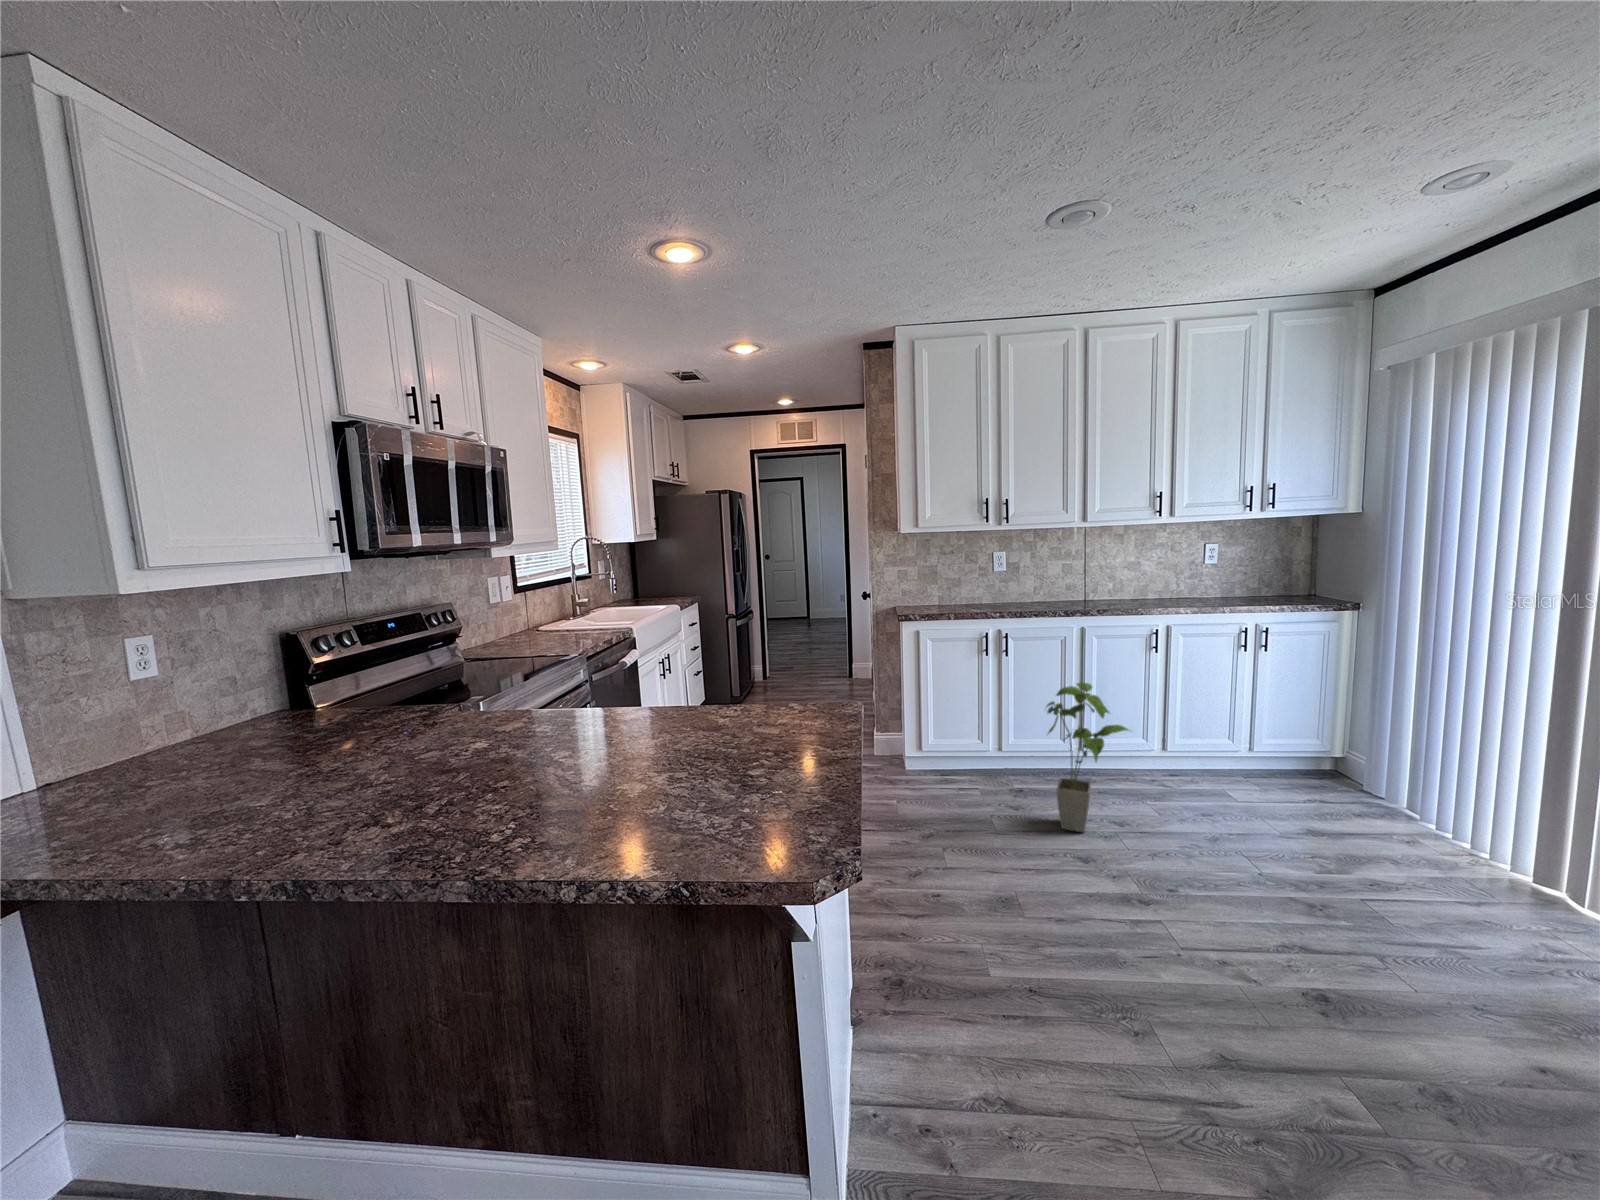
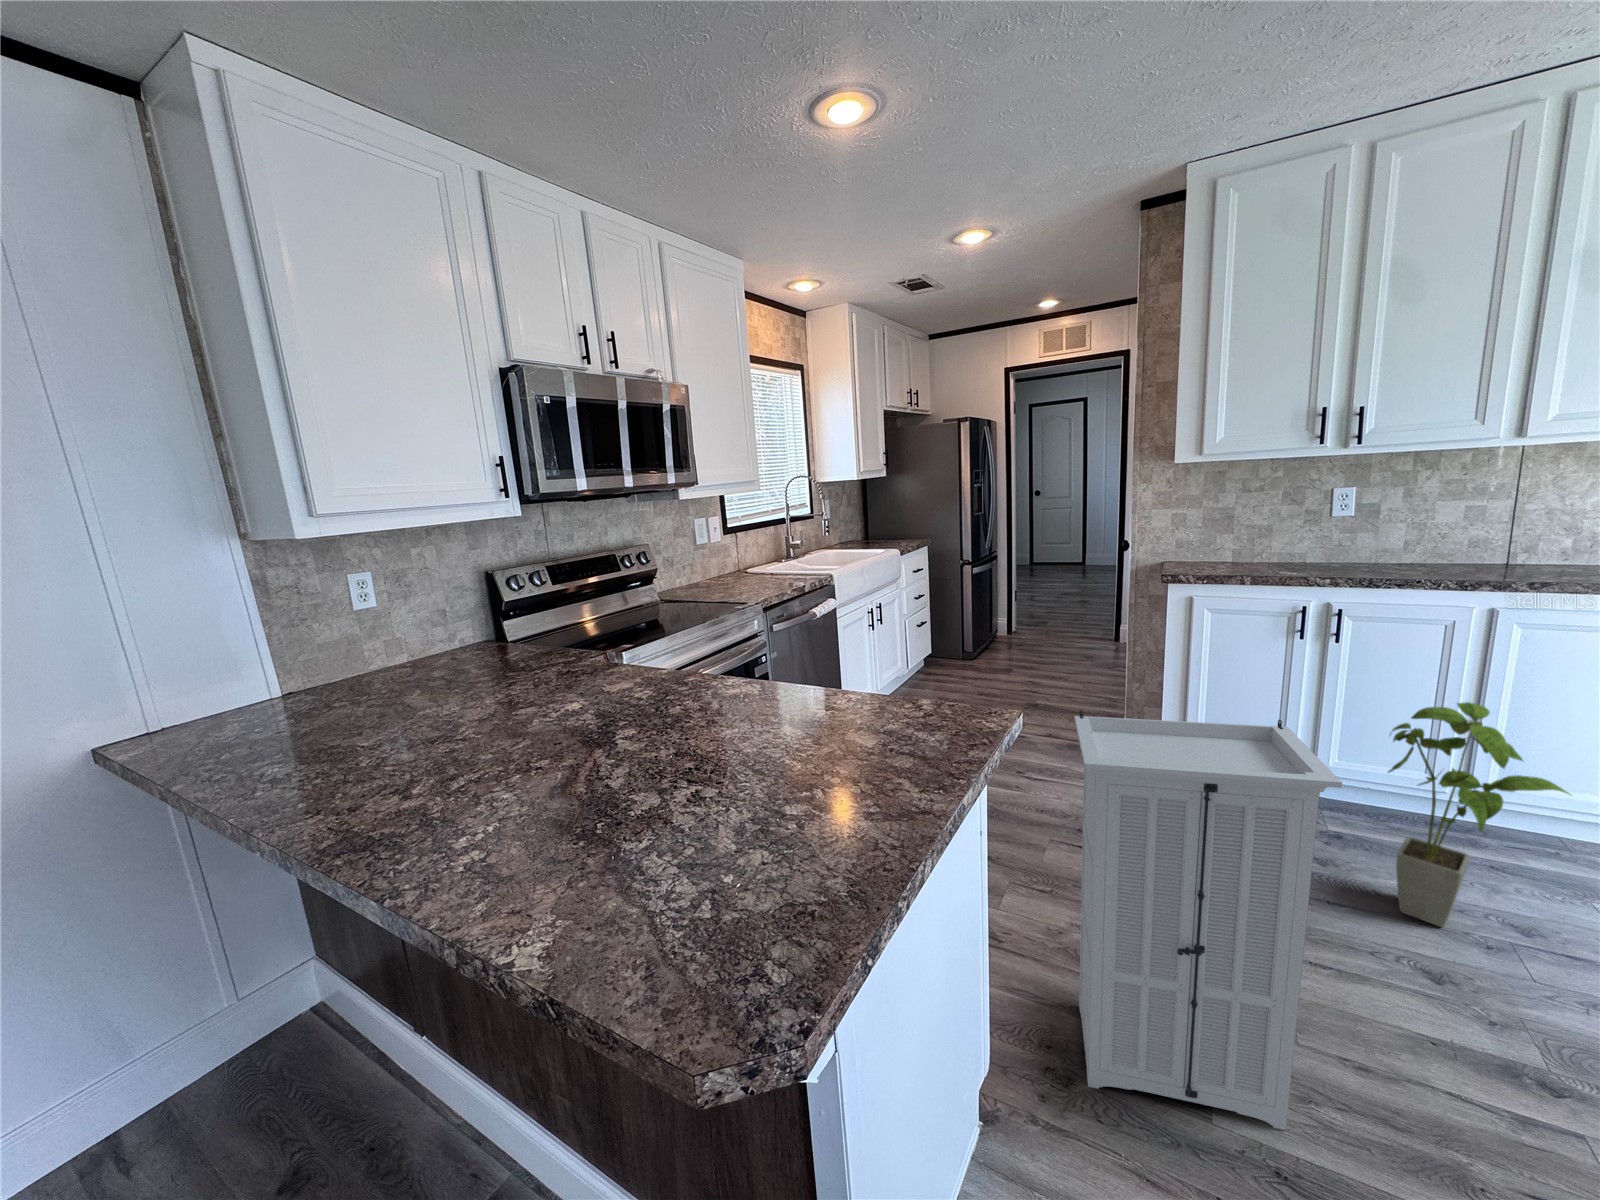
storage cabinet: none [880,696,1041,984] -> present [1074,710,1342,1130]

